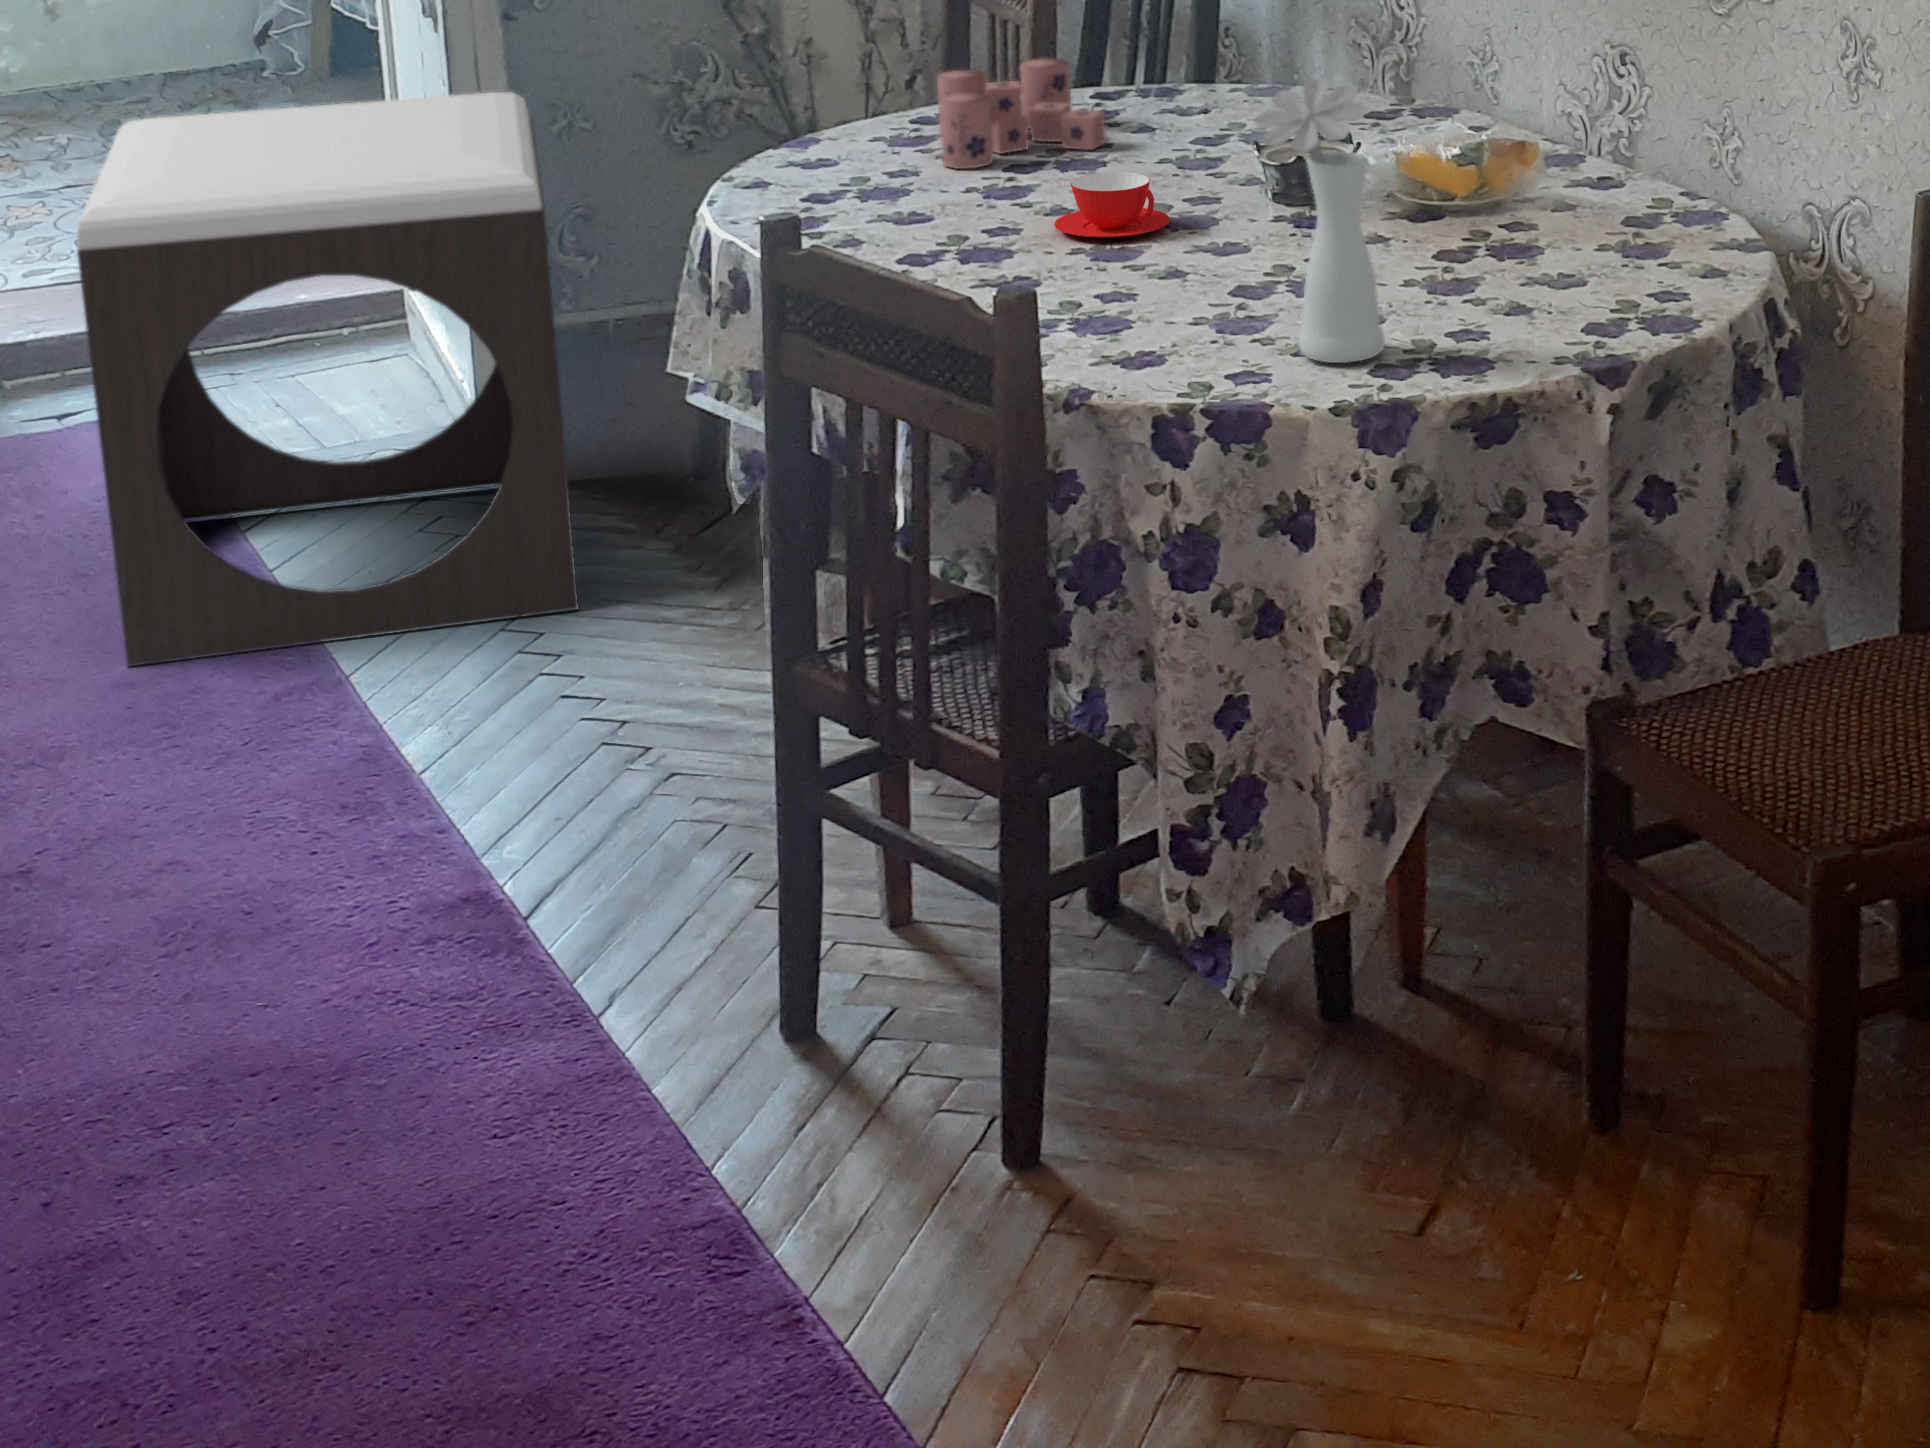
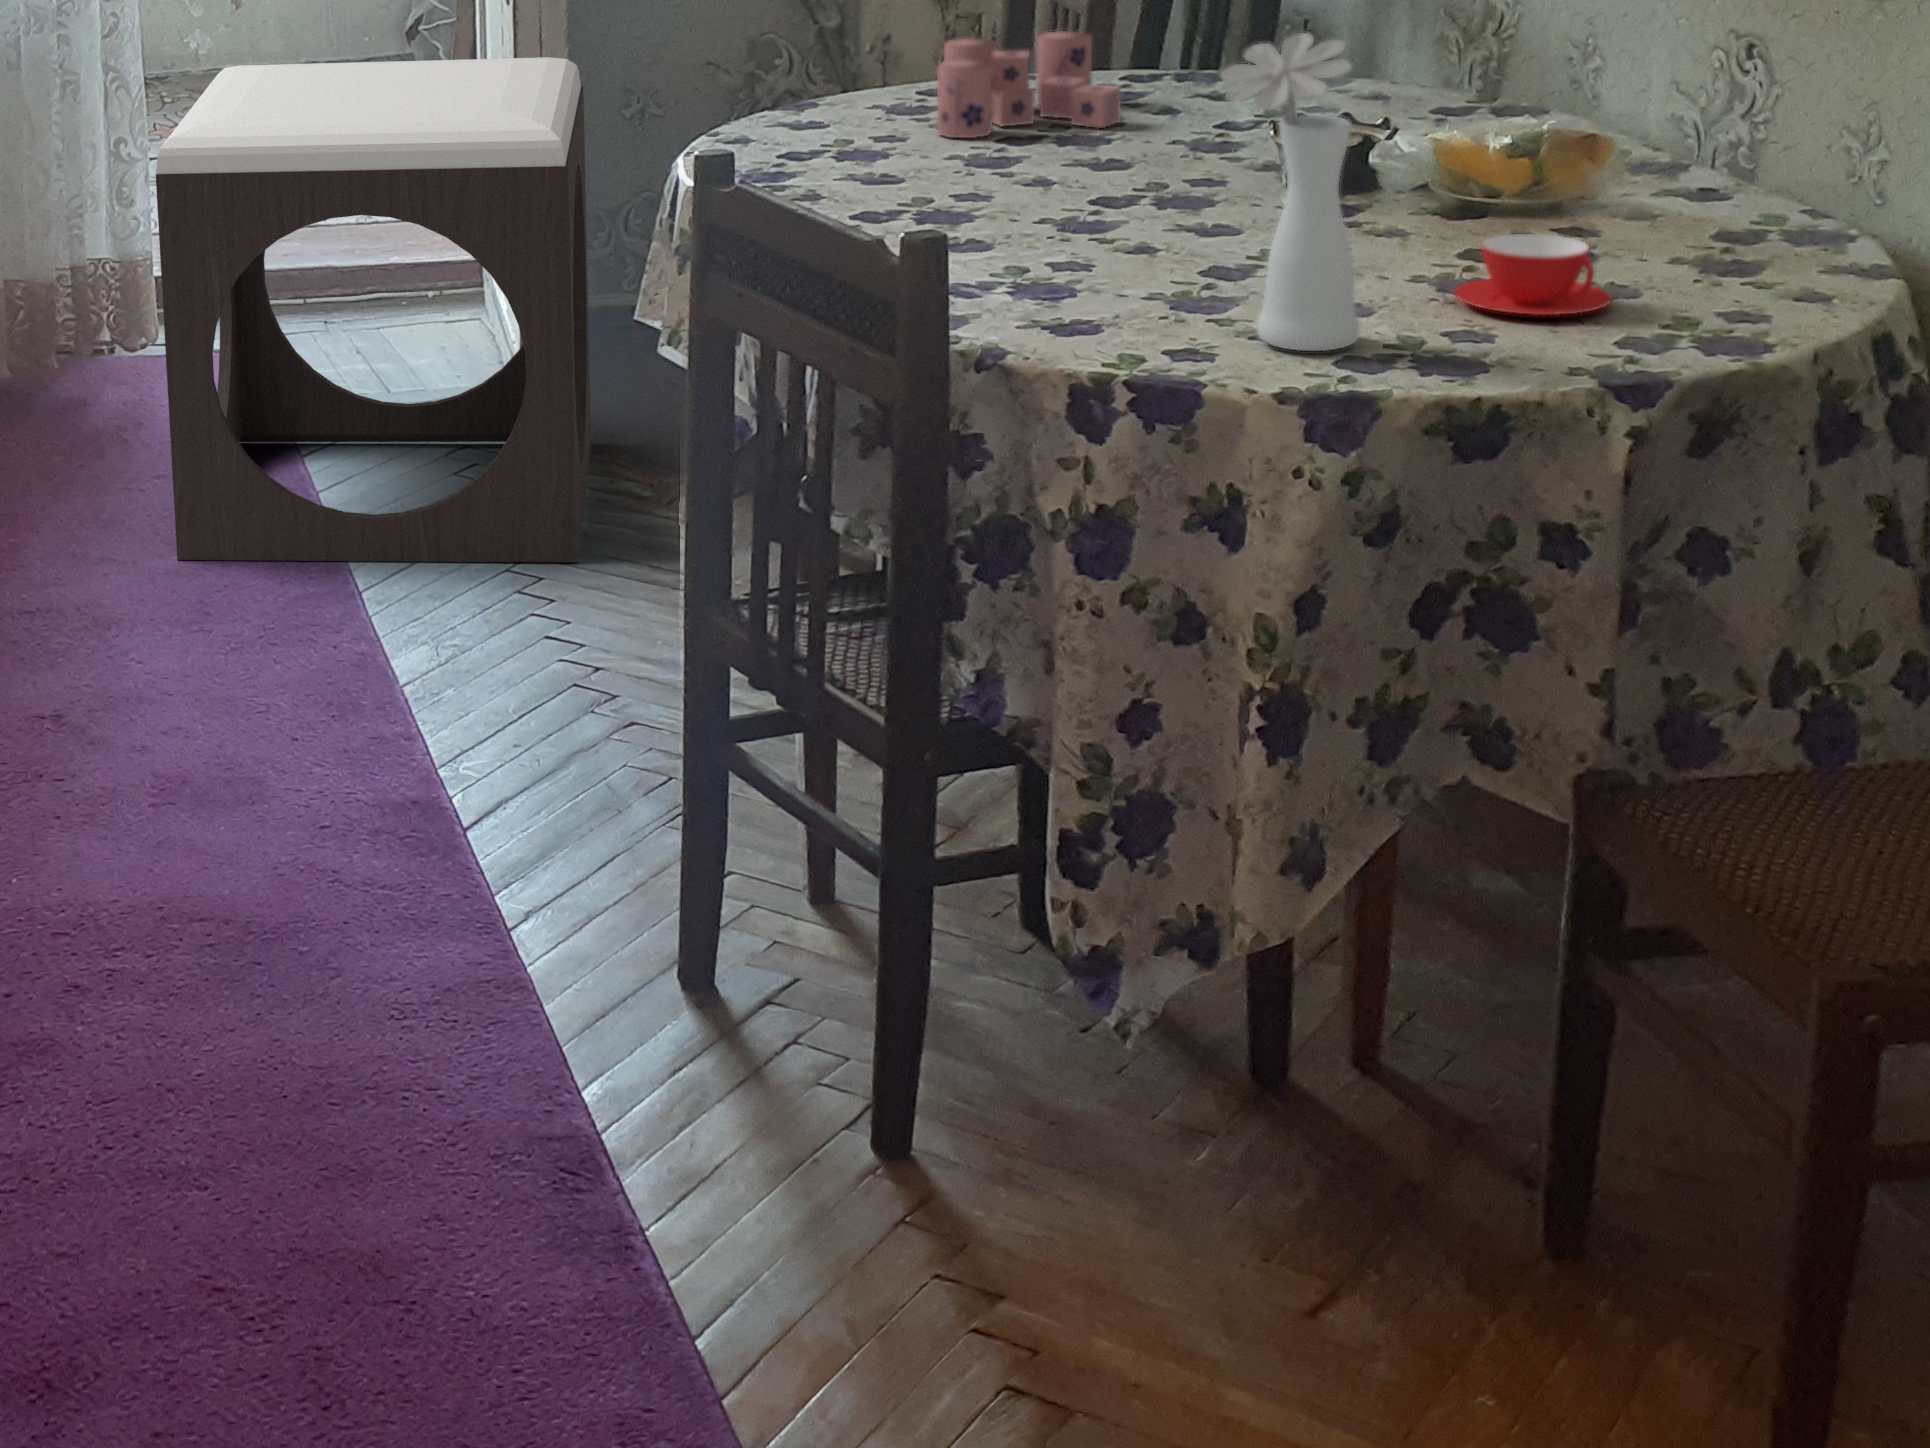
teacup: present [1054,172,1170,237] -> present [1455,234,1611,315]

